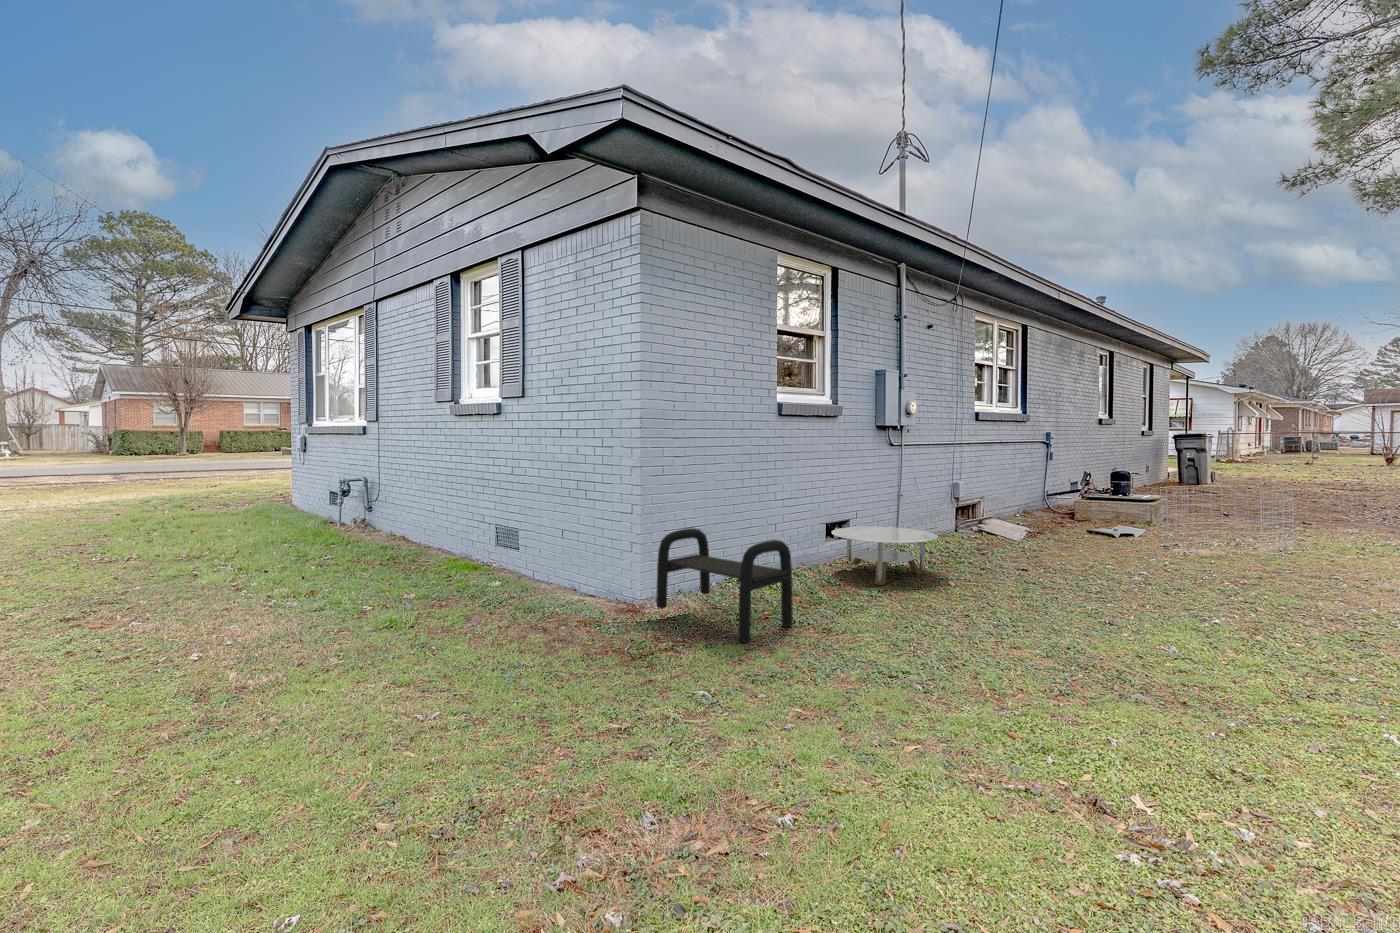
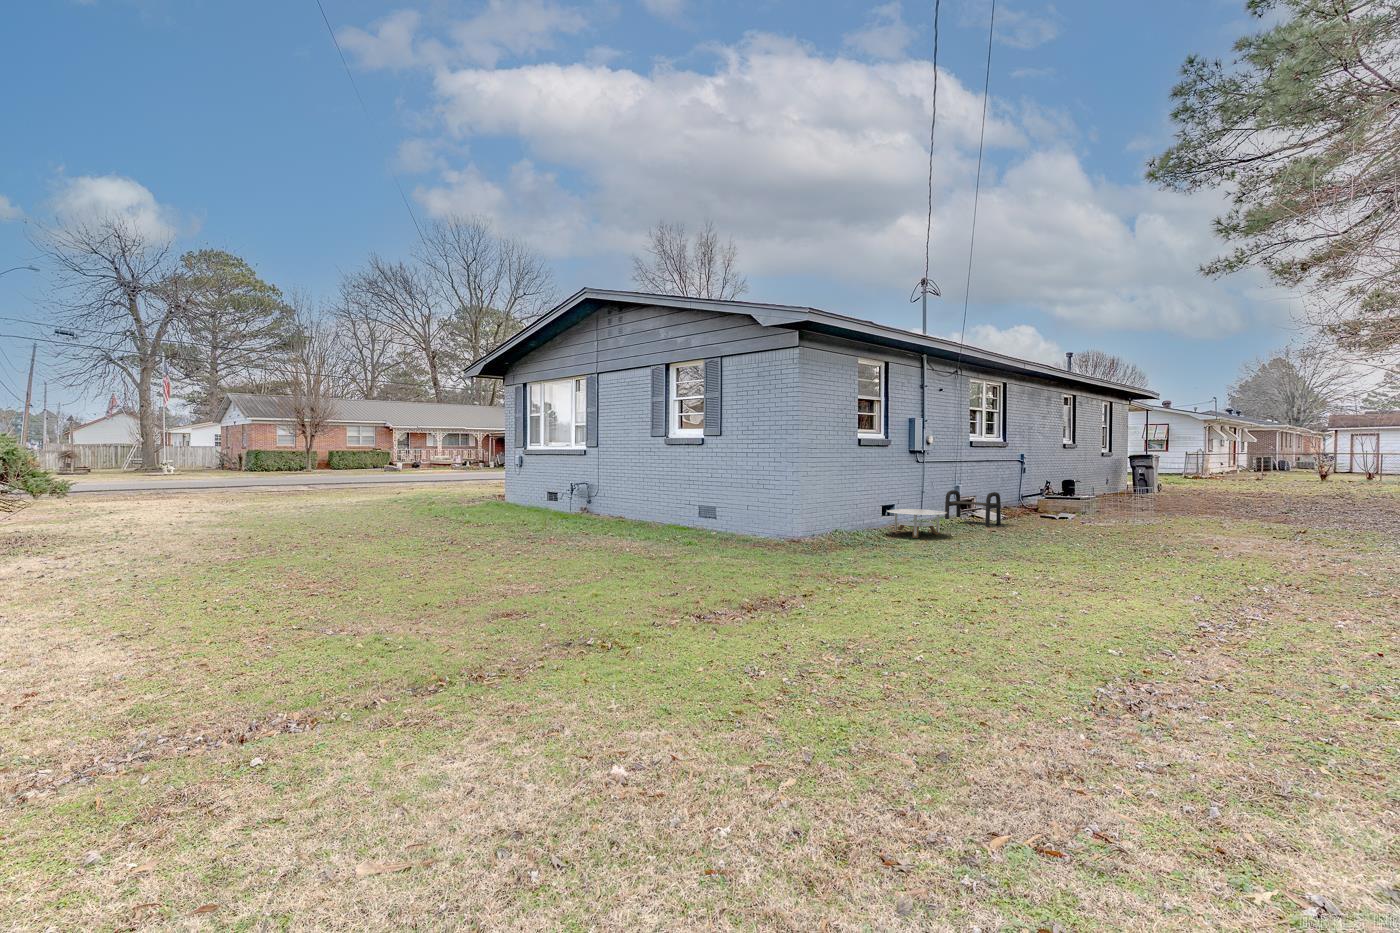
bench: present [656,528,793,642] -> present [945,490,1001,527]

